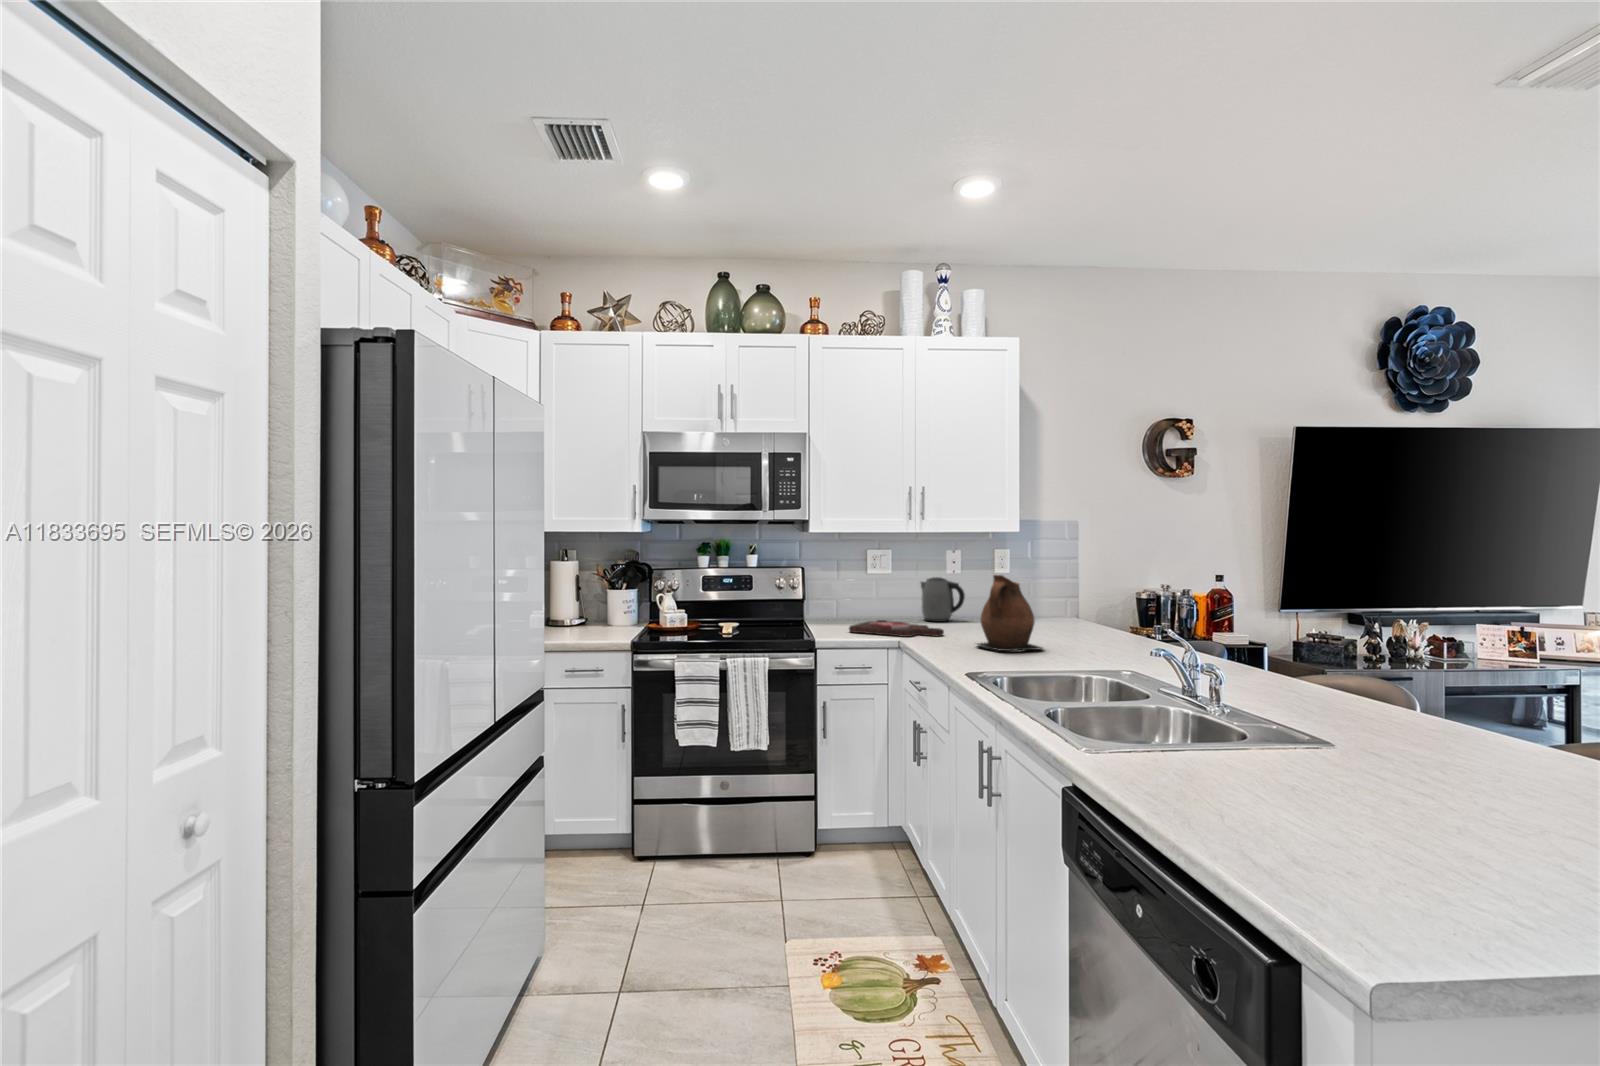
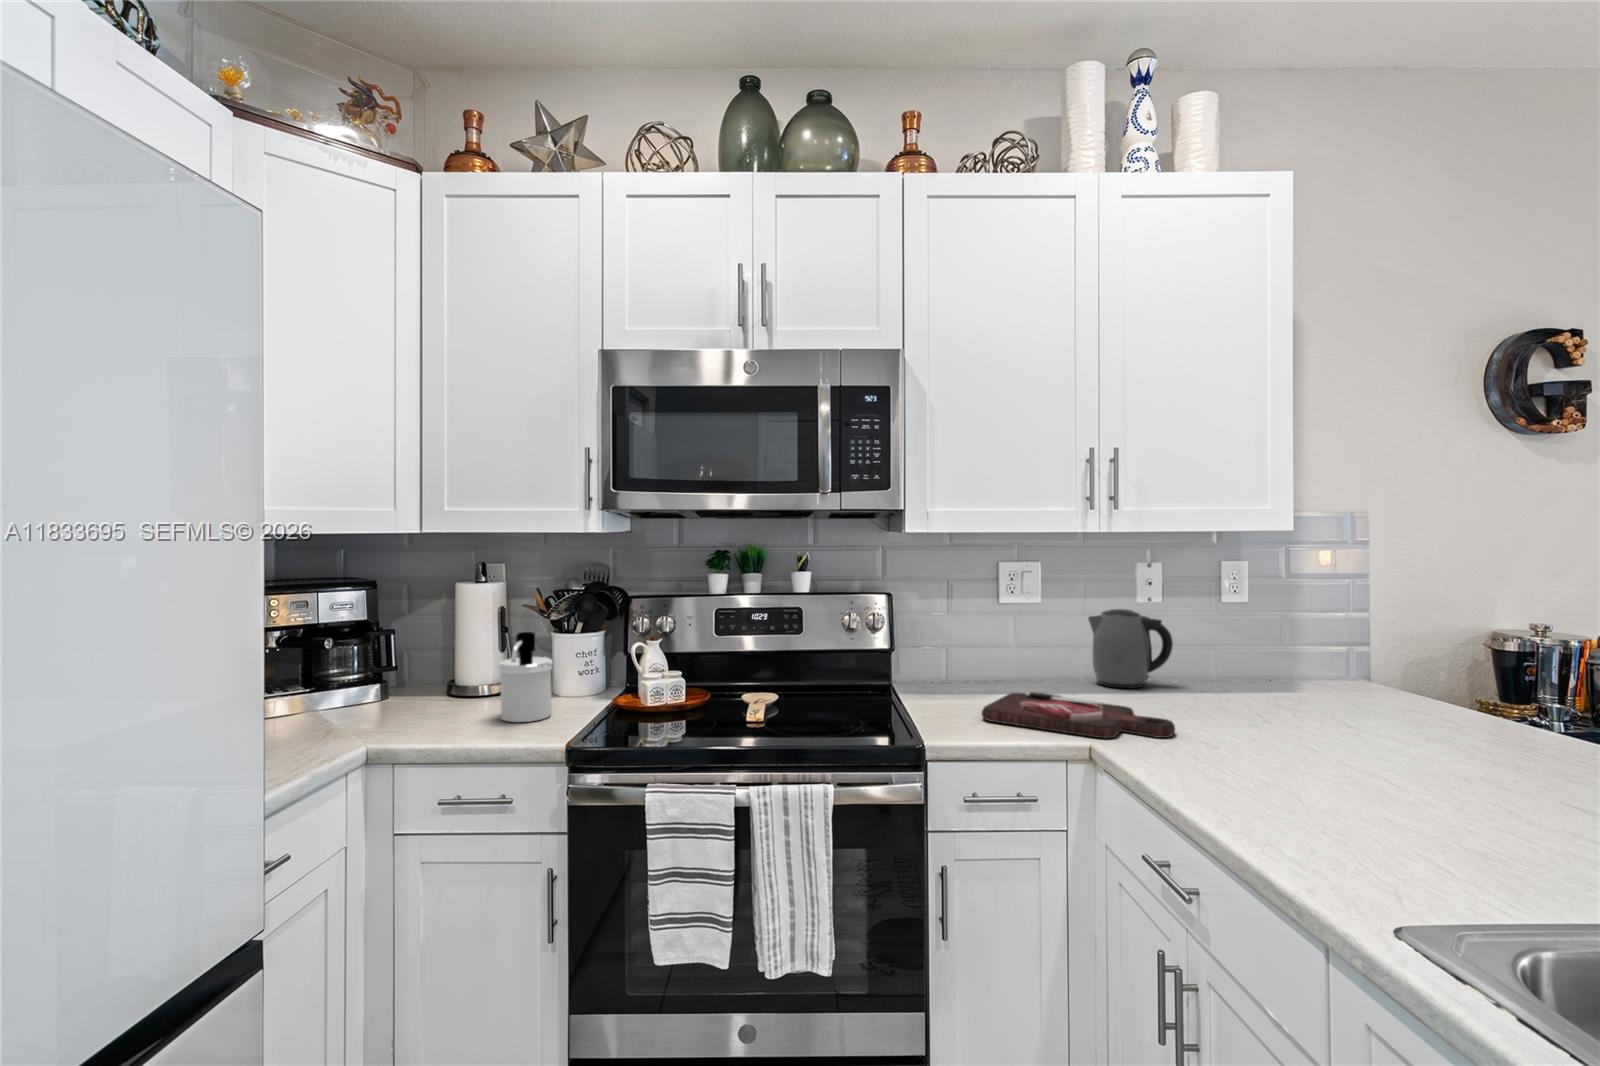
ceramic pitcher: present [977,575,1043,651] -> none [1278,629,1470,811]
soap dispenser: none [587,587,616,635] -> present [498,632,553,722]

